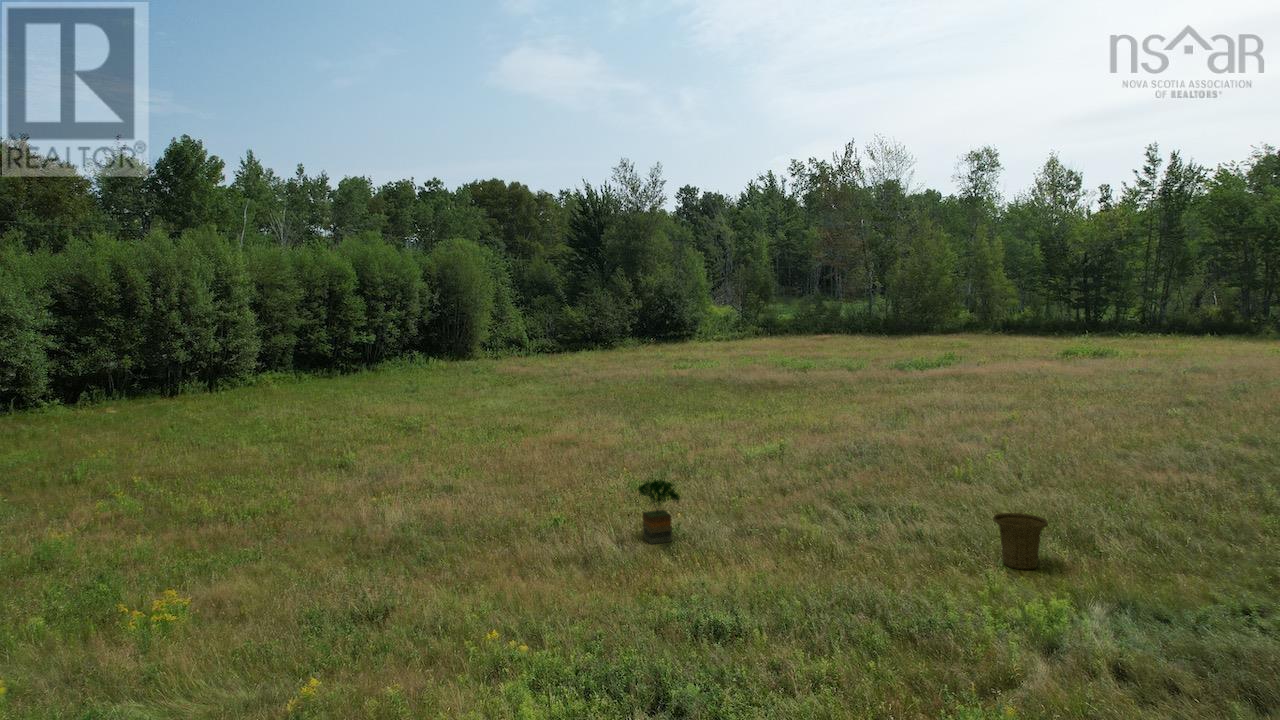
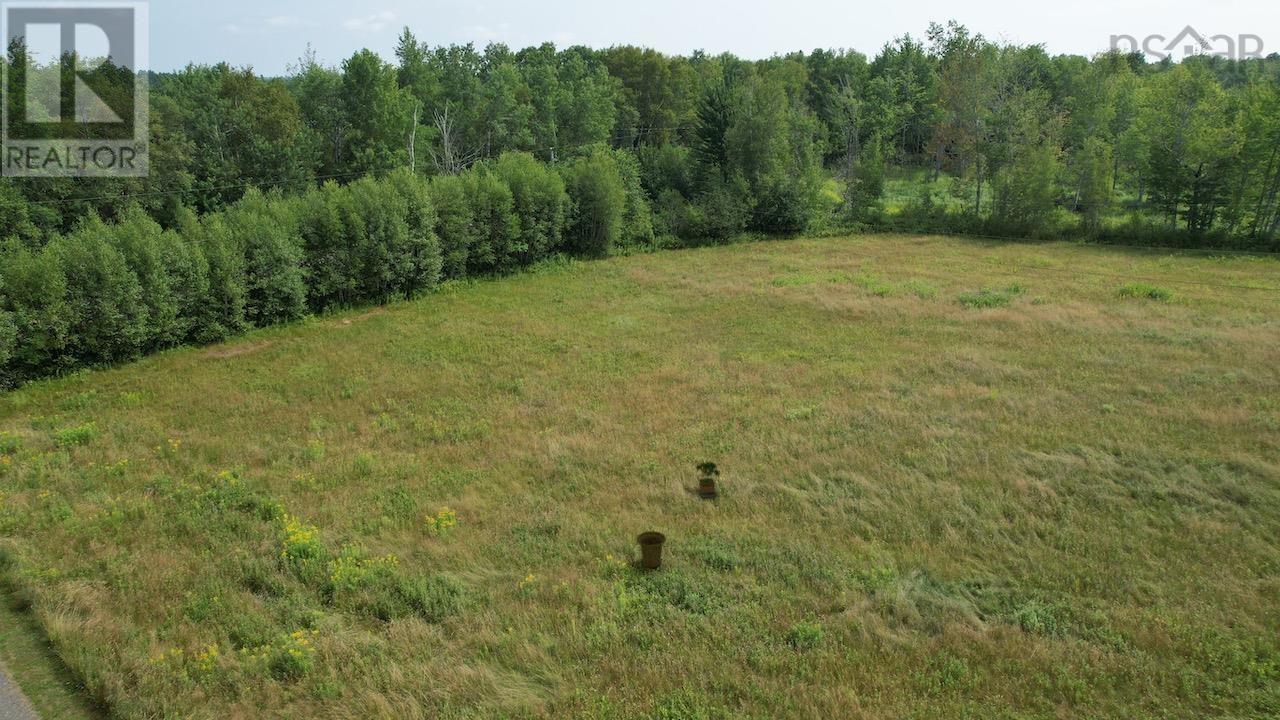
basket: present [993,513,1048,570] -> present [636,531,666,568]

